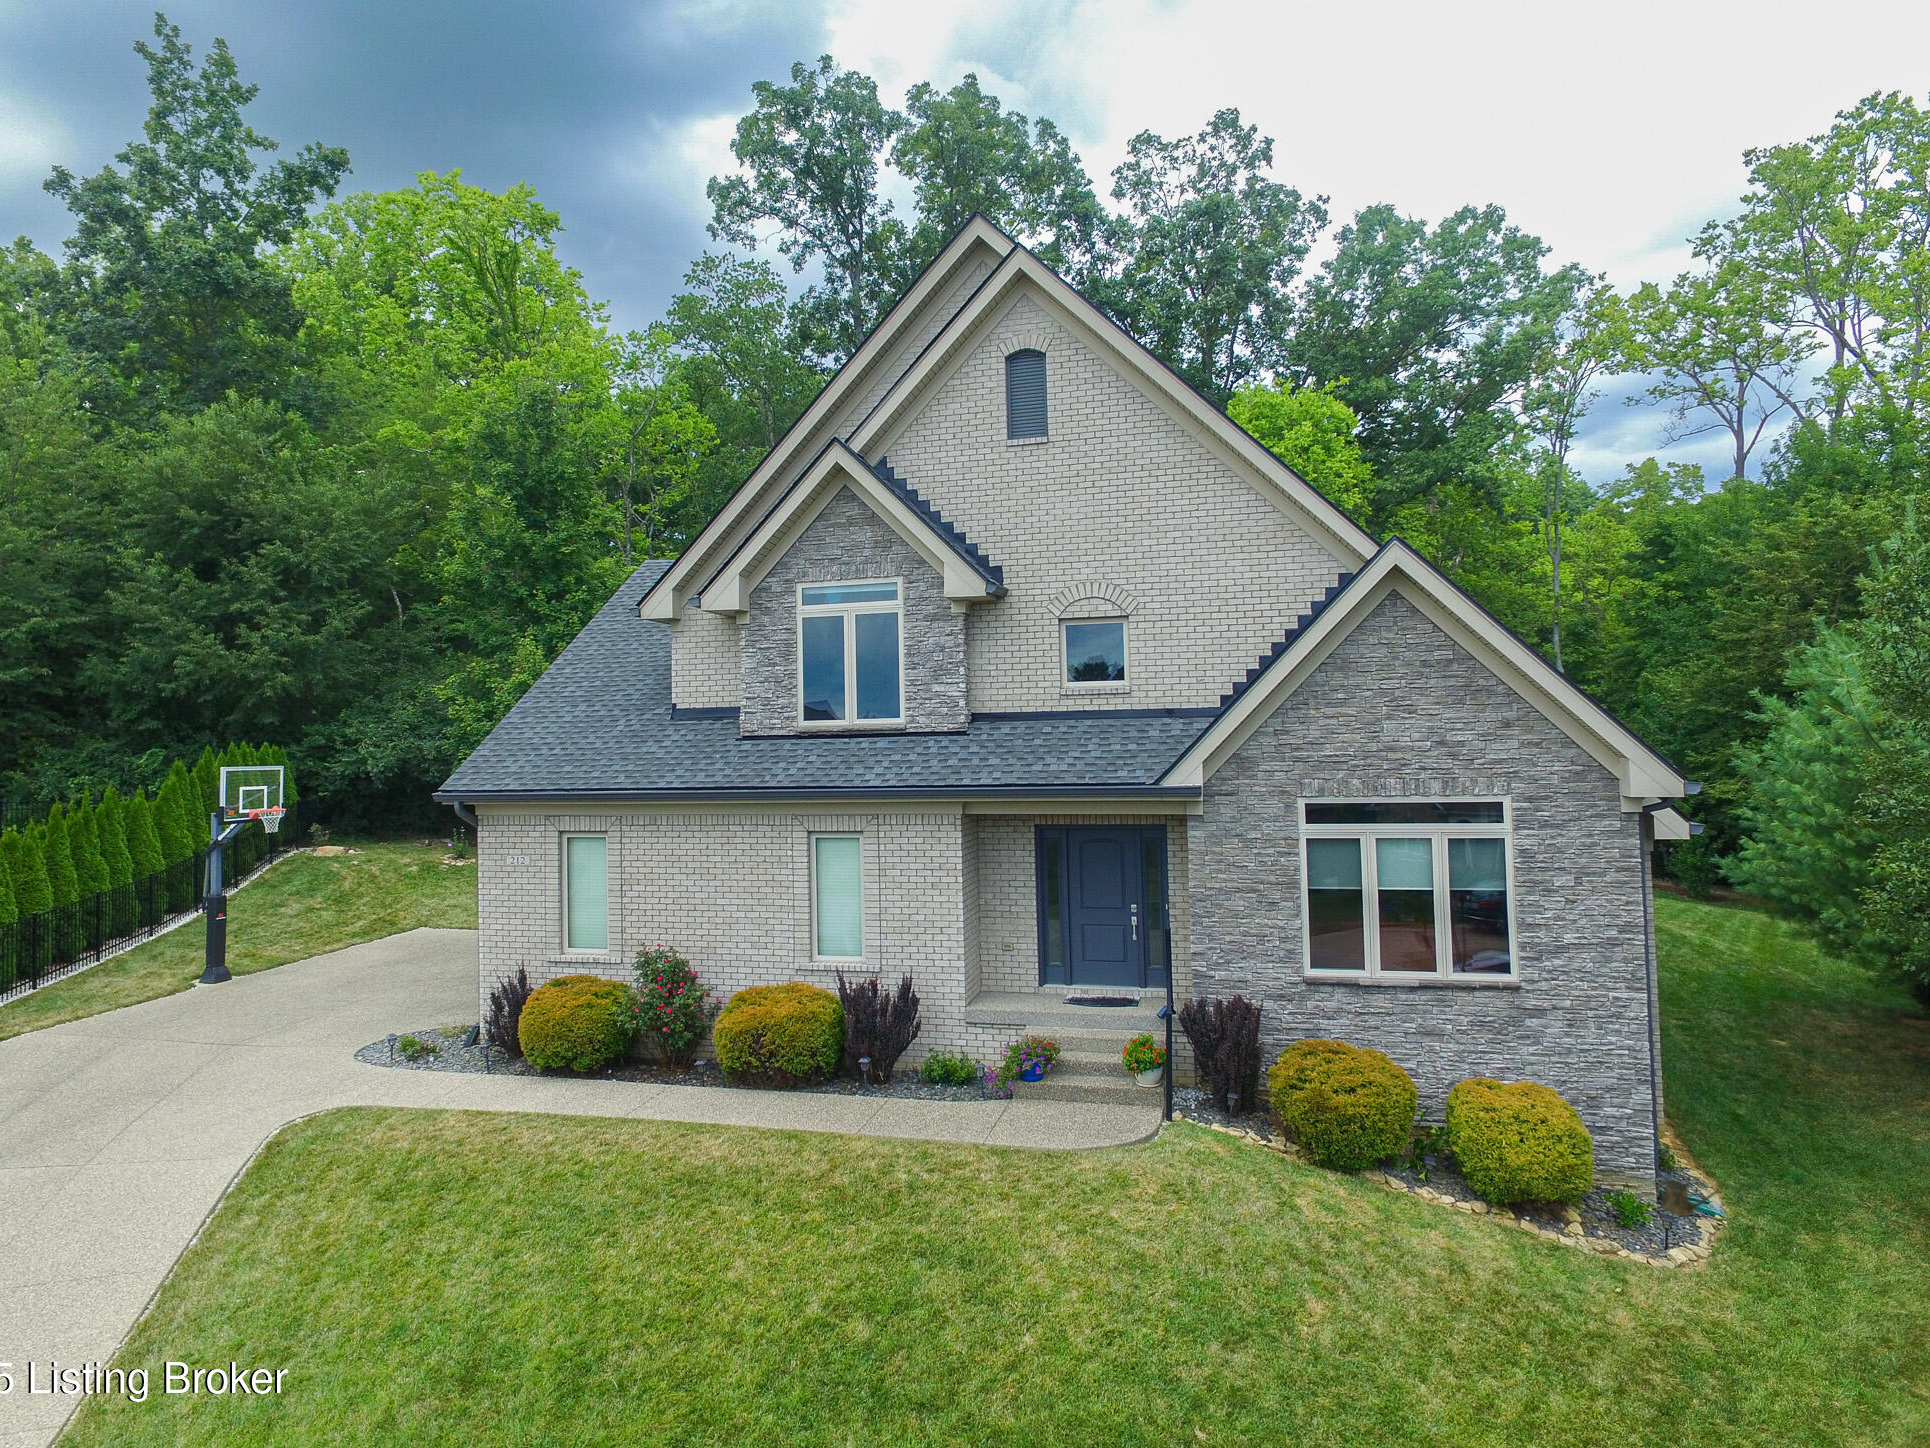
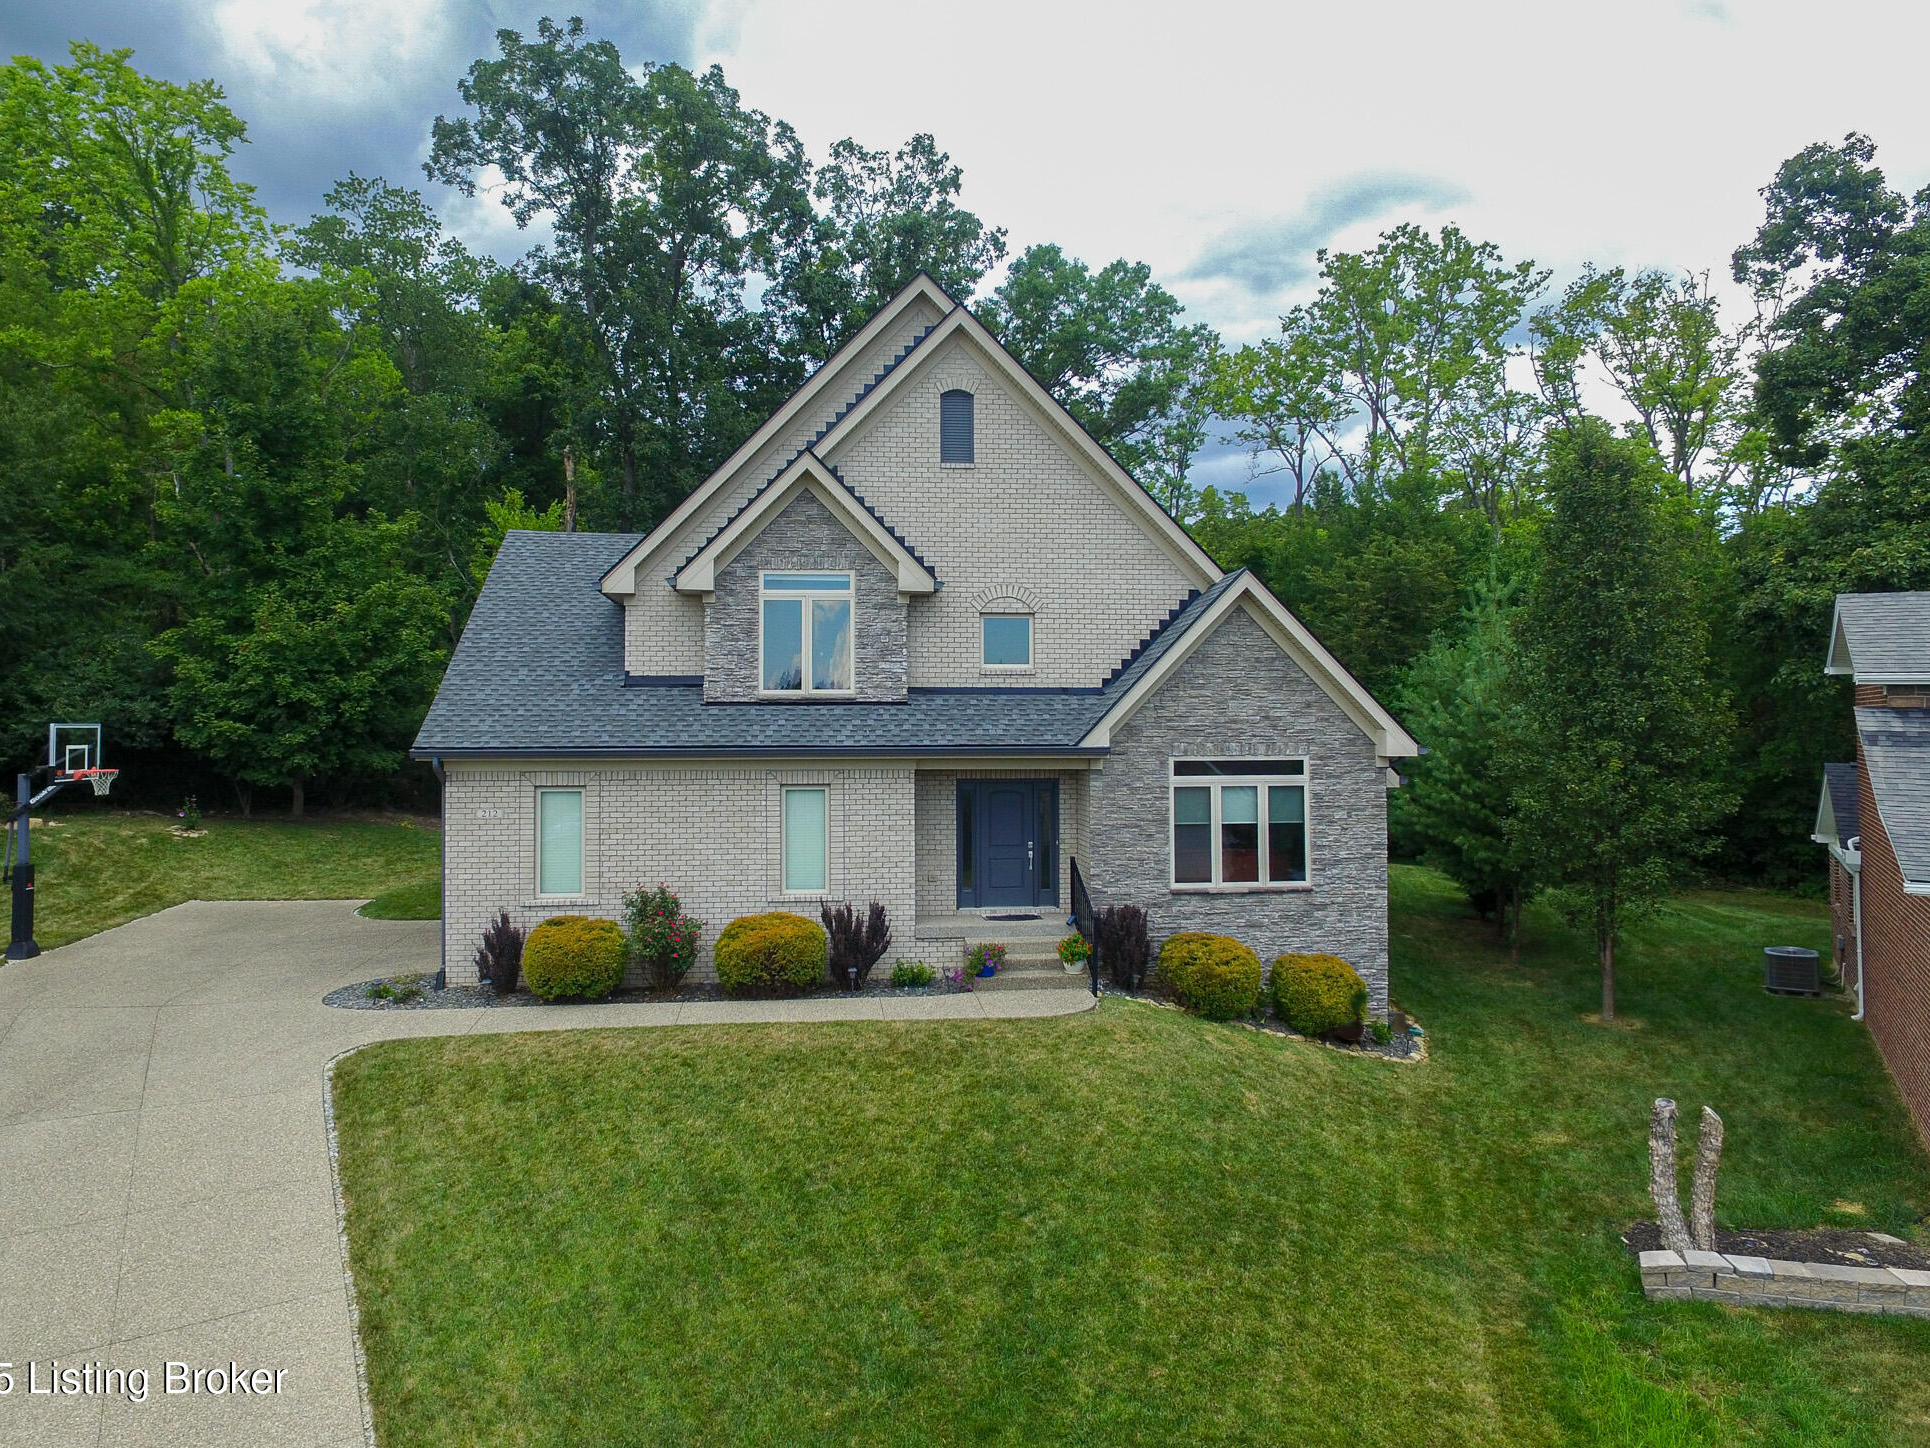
potted tree: none [1568,1146,1631,1232] -> present [1338,987,1371,1041]

